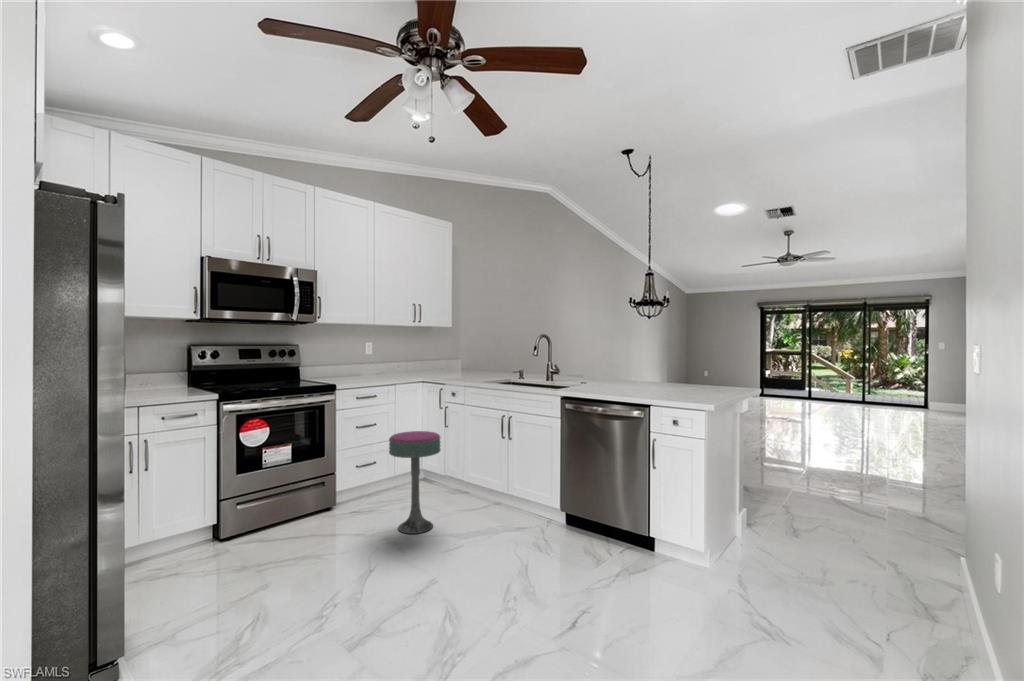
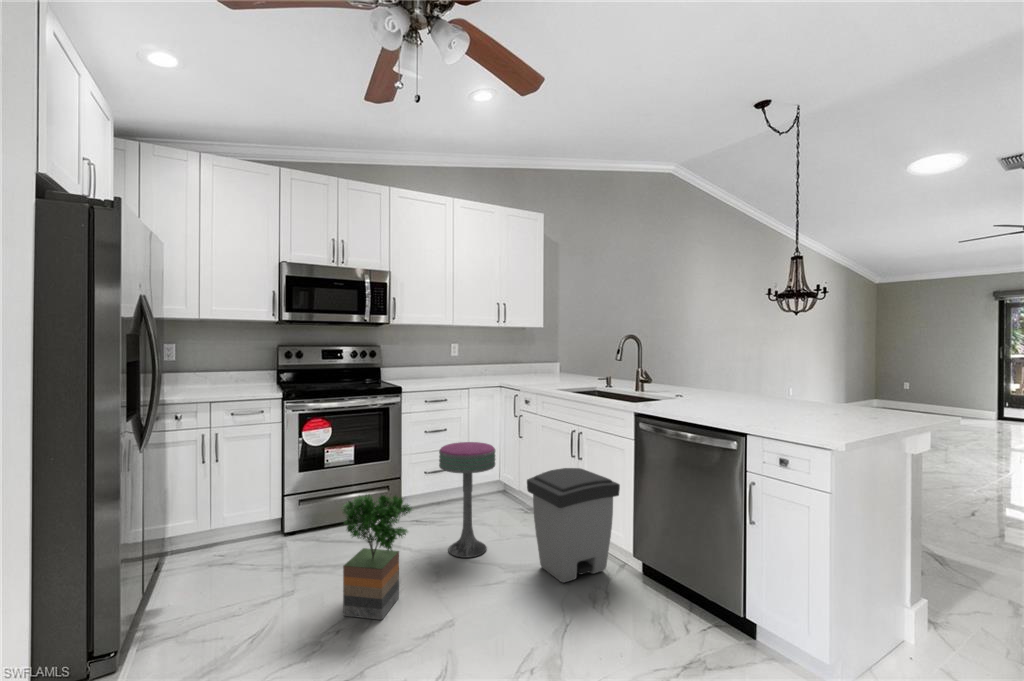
trash can: none [474,446,549,539] -> present [527,468,620,583]
potted tree: none [323,478,393,591] -> present [343,495,412,620]

